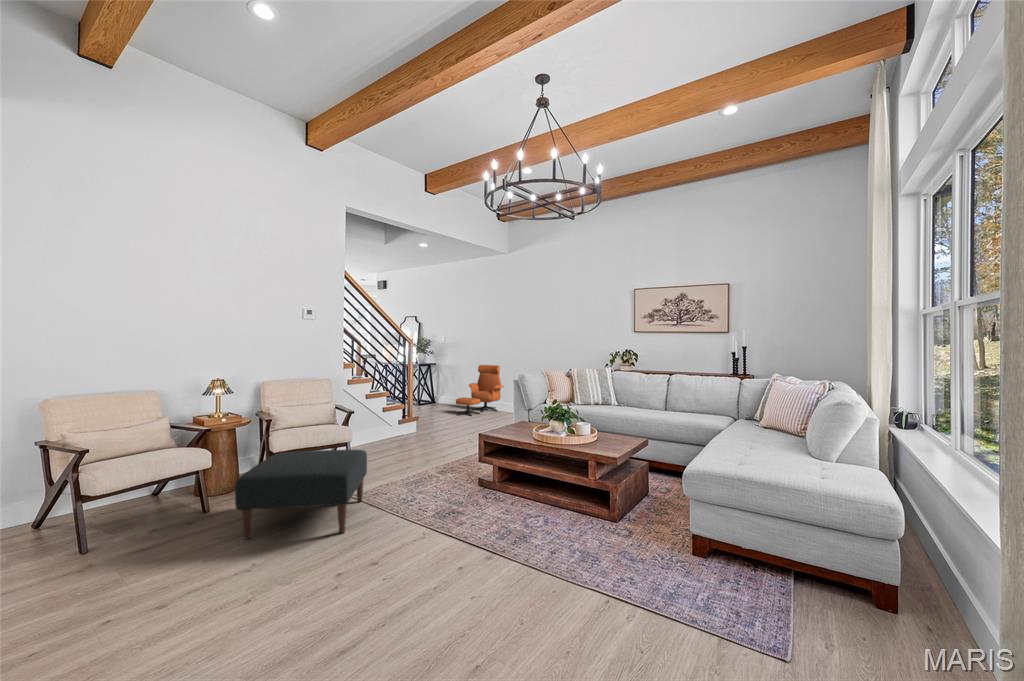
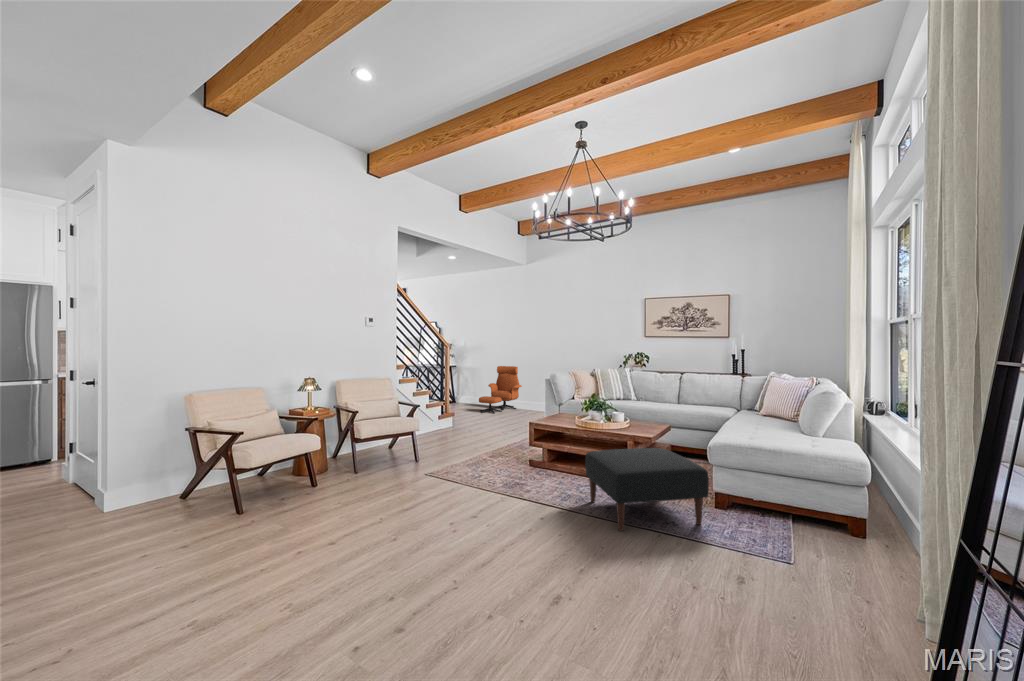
ottoman: present [235,450,367,539] -> present [585,448,709,531]

